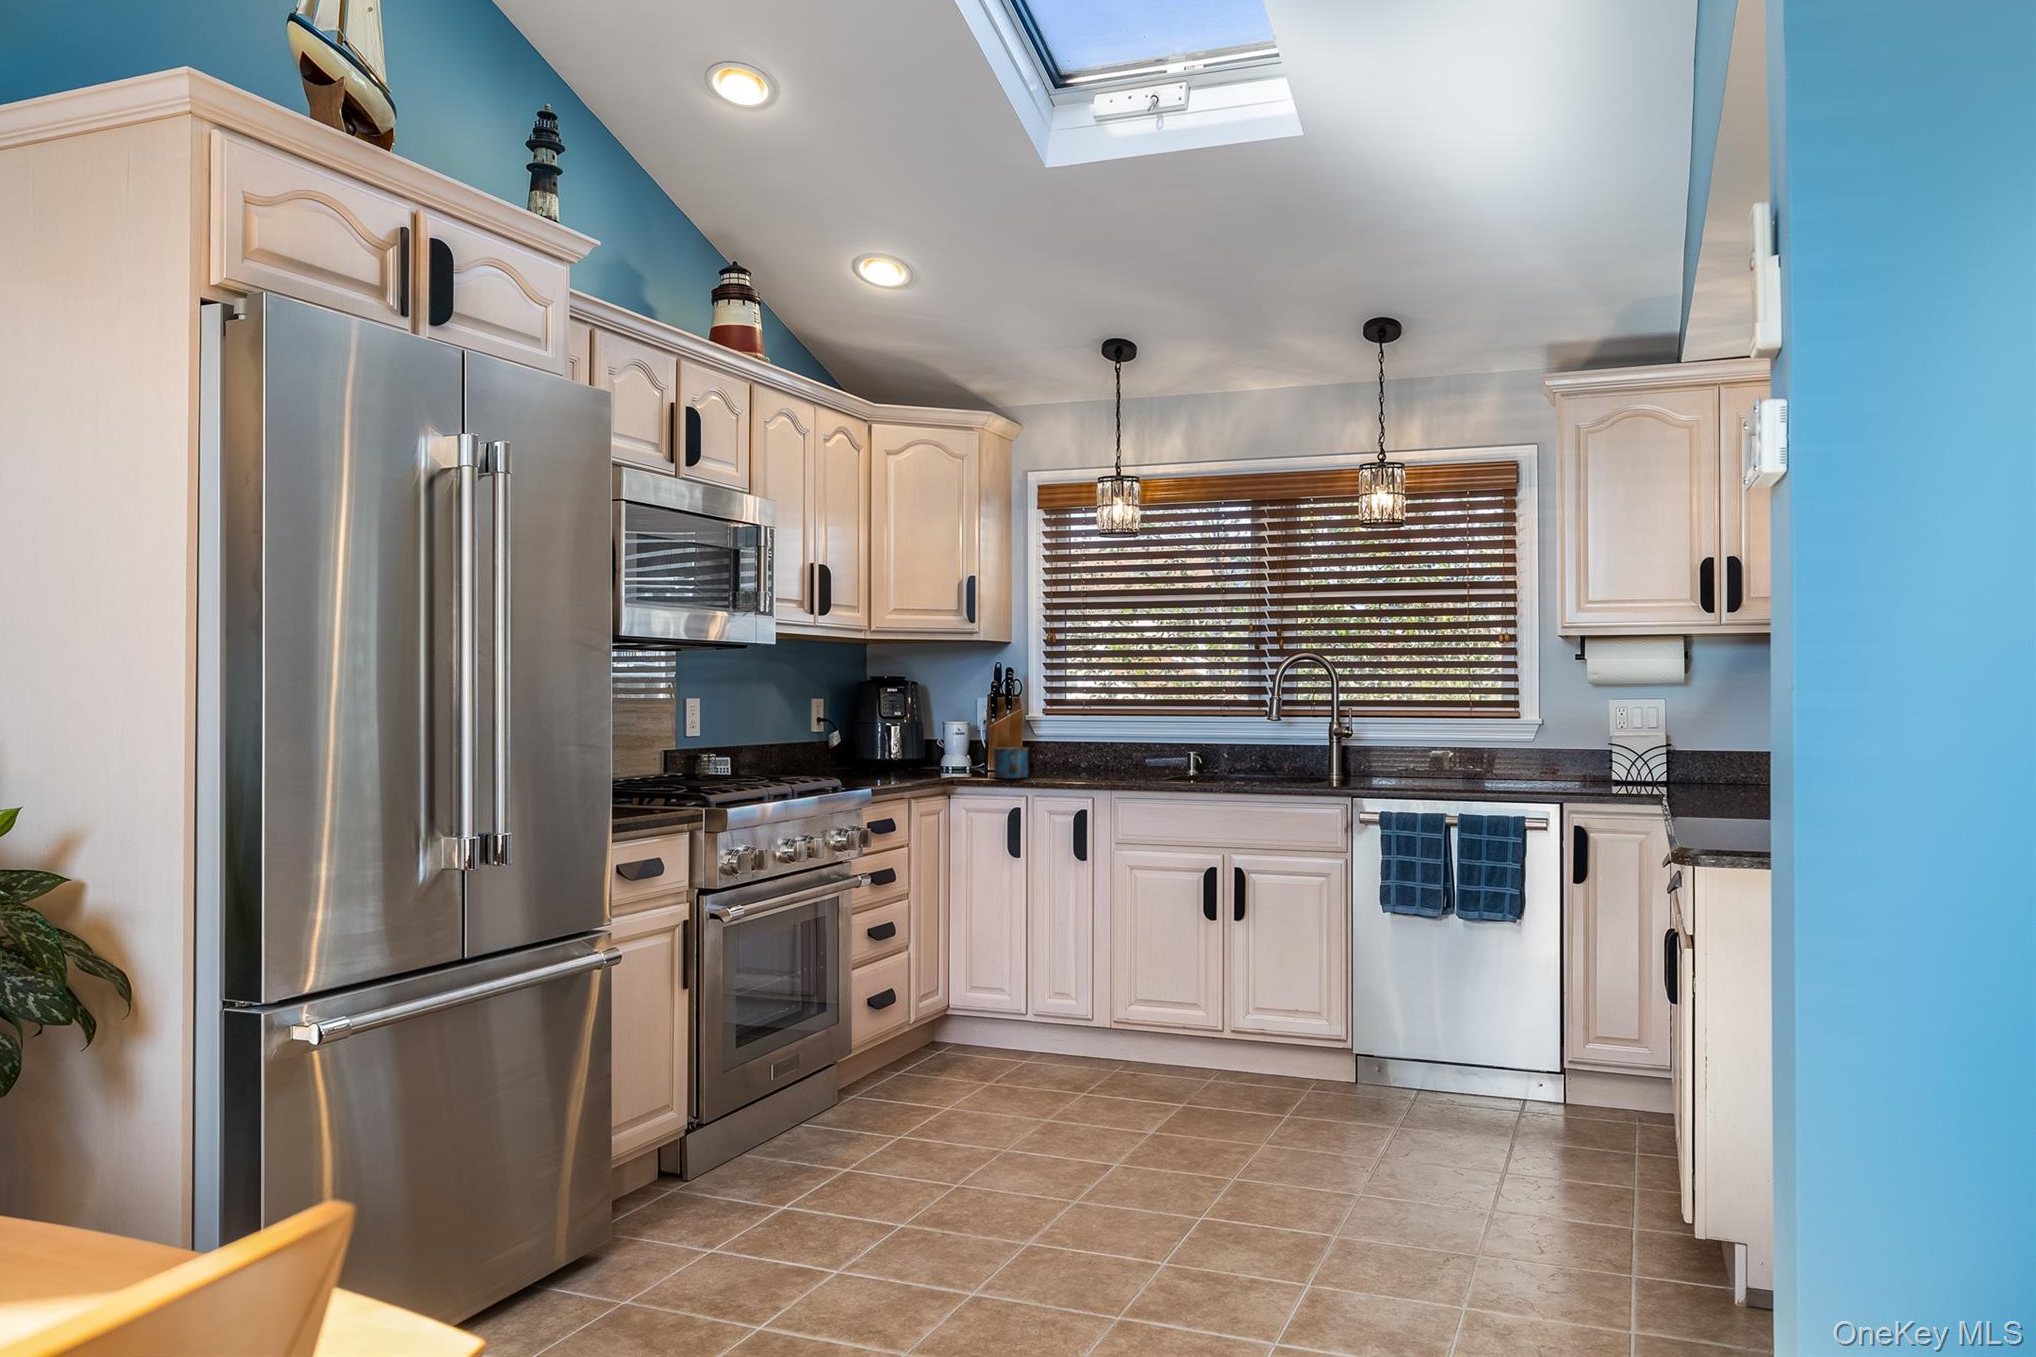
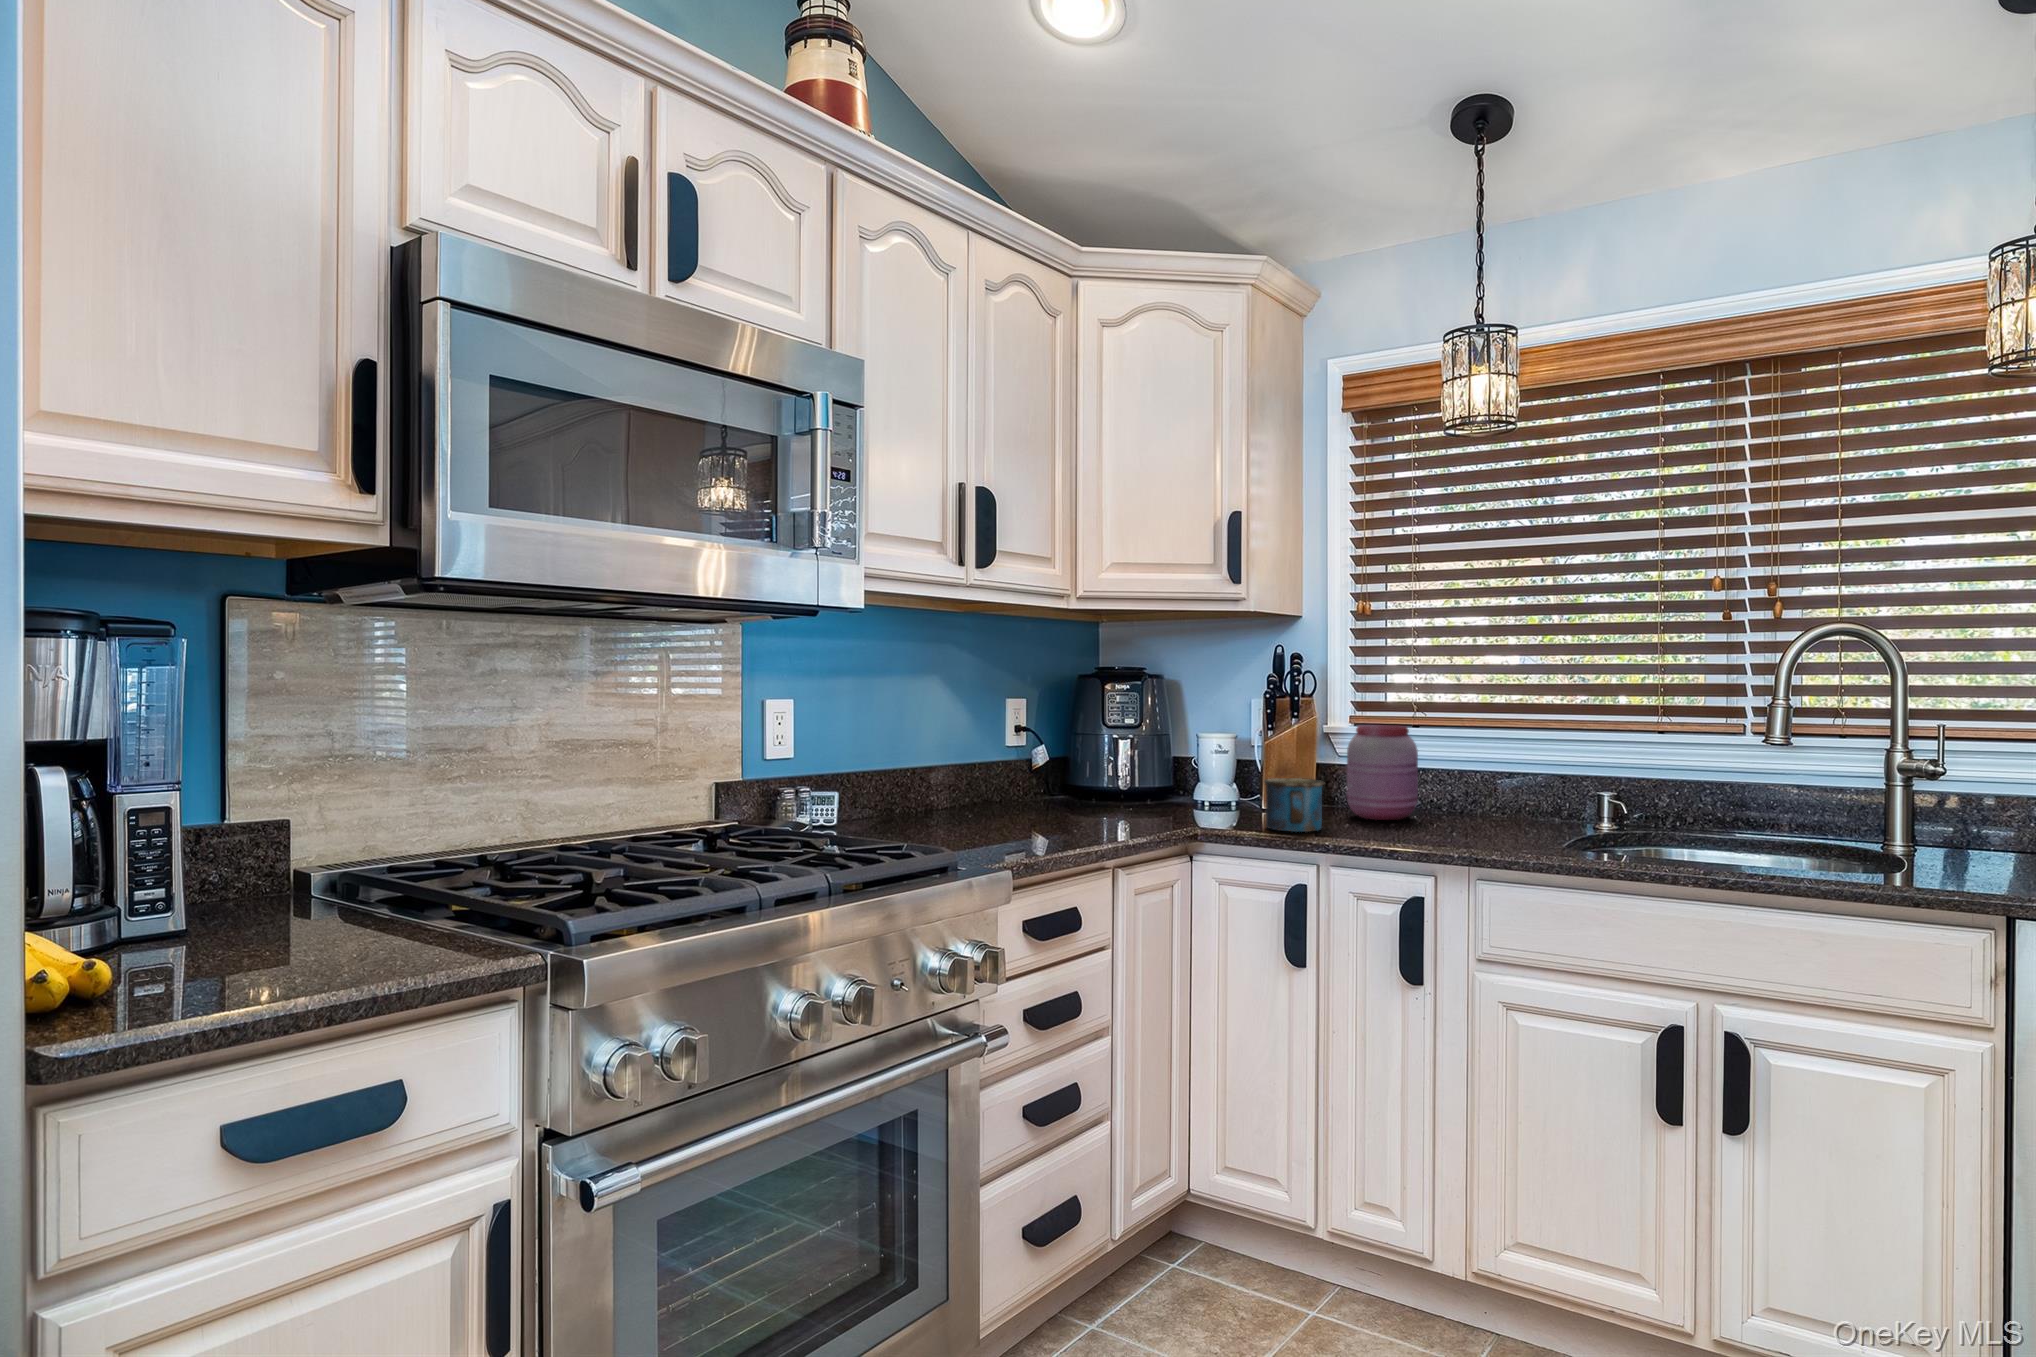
jar: none [1042,714,1084,772] -> present [1347,725,1418,820]

